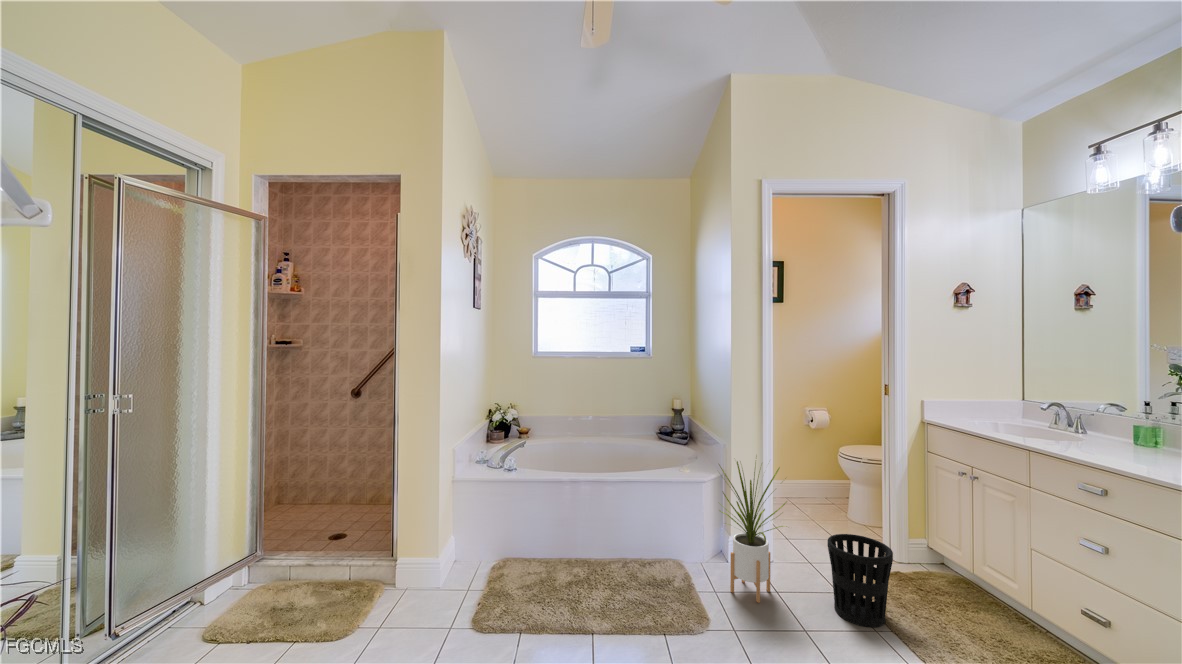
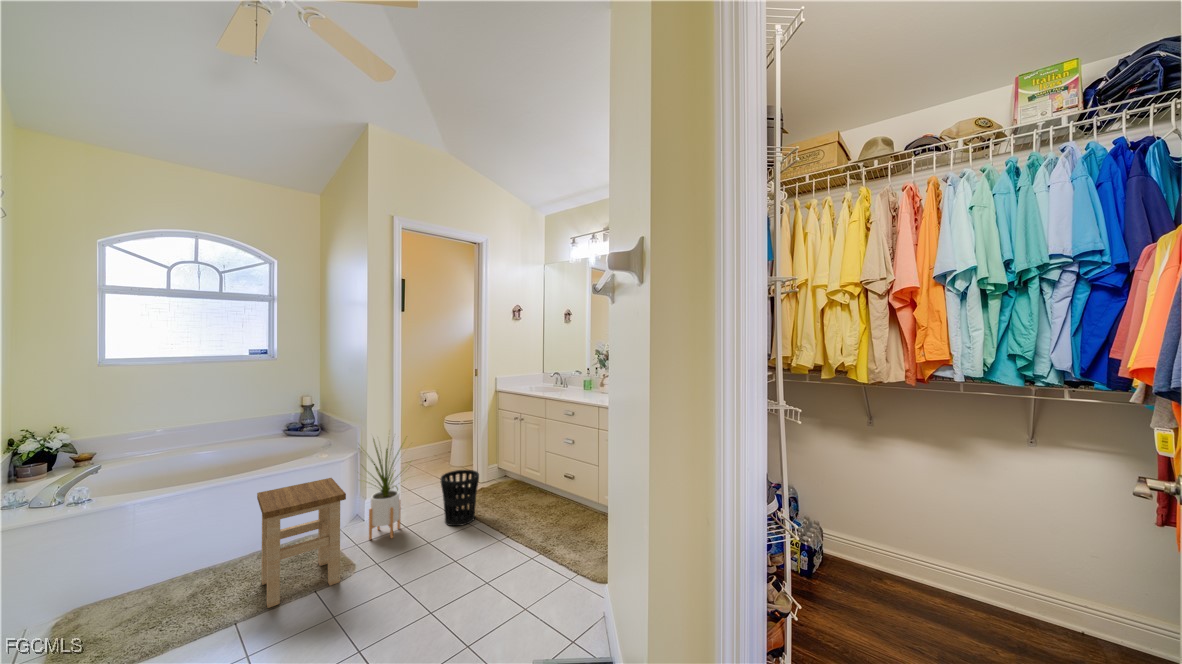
stool: none [616,499,698,639] -> present [257,478,346,608]

